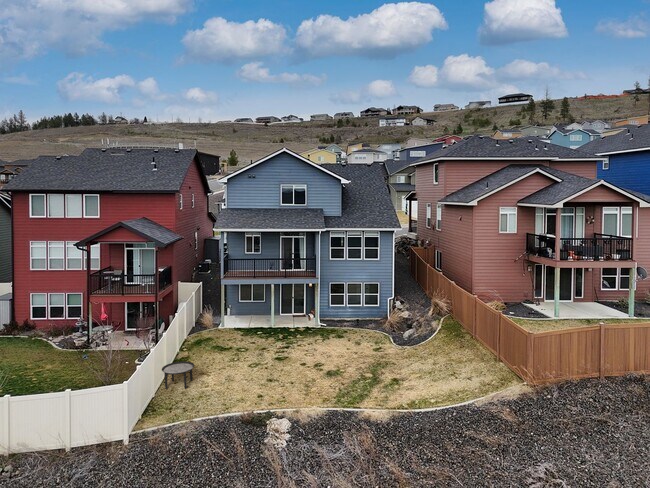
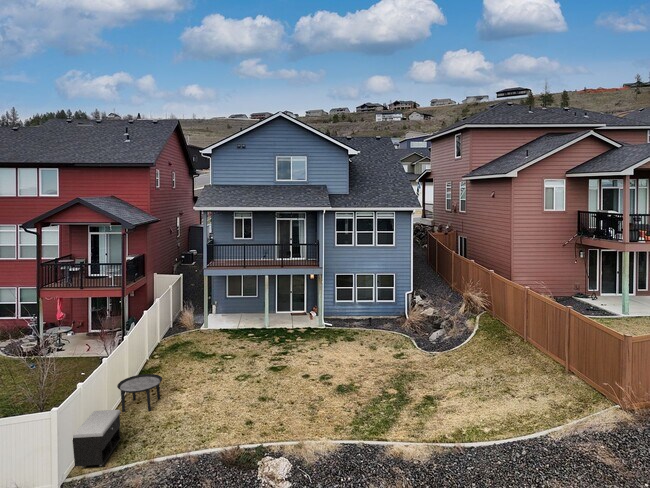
storage bench: none [138,385,169,424] -> present [73,410,121,468]

